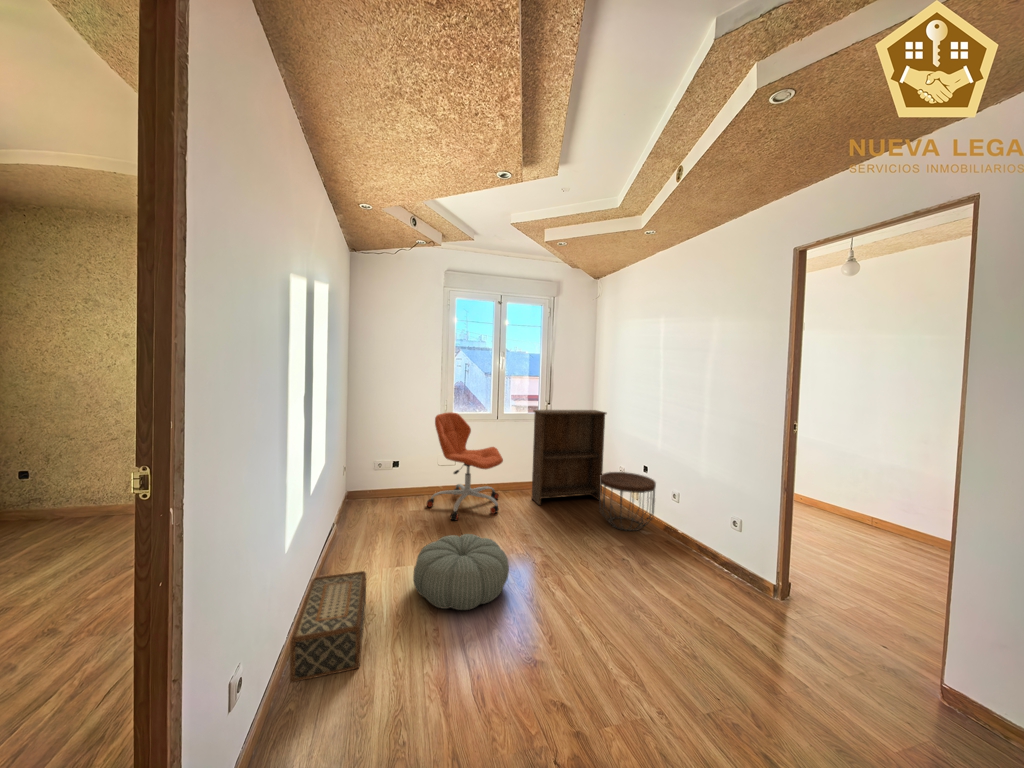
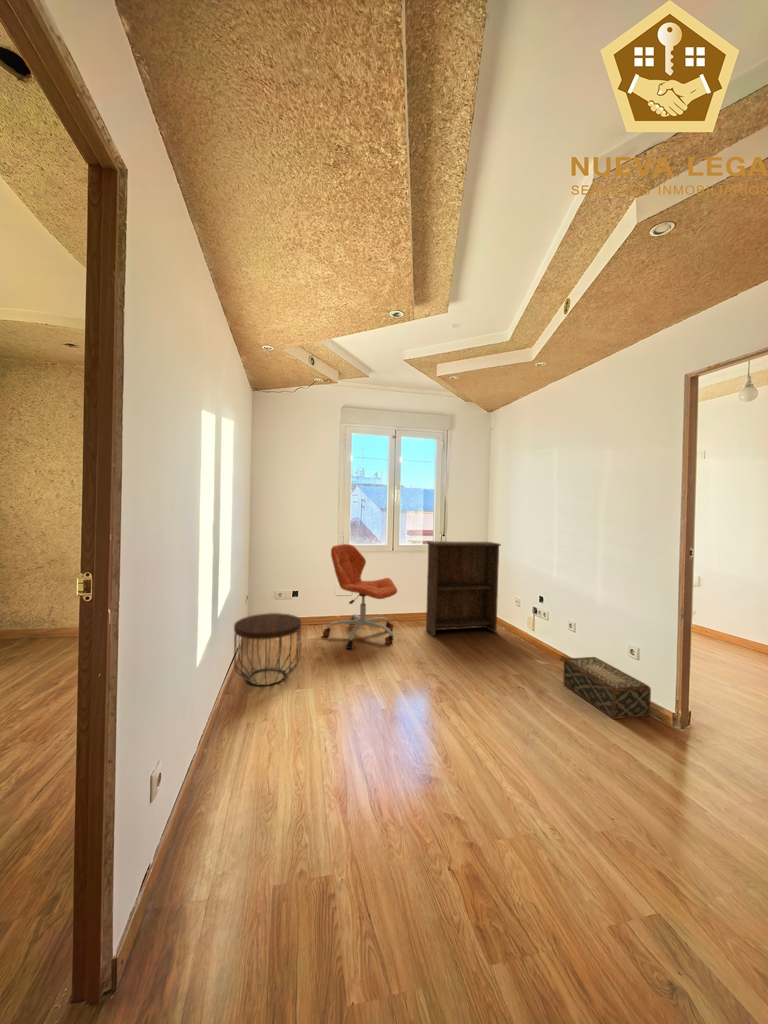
side table: present [599,472,656,531] -> present [234,613,301,686]
pouf: present [413,534,509,610] -> none [312,659,404,730]
woven basket: present [290,571,366,682] -> present [563,657,651,719]

